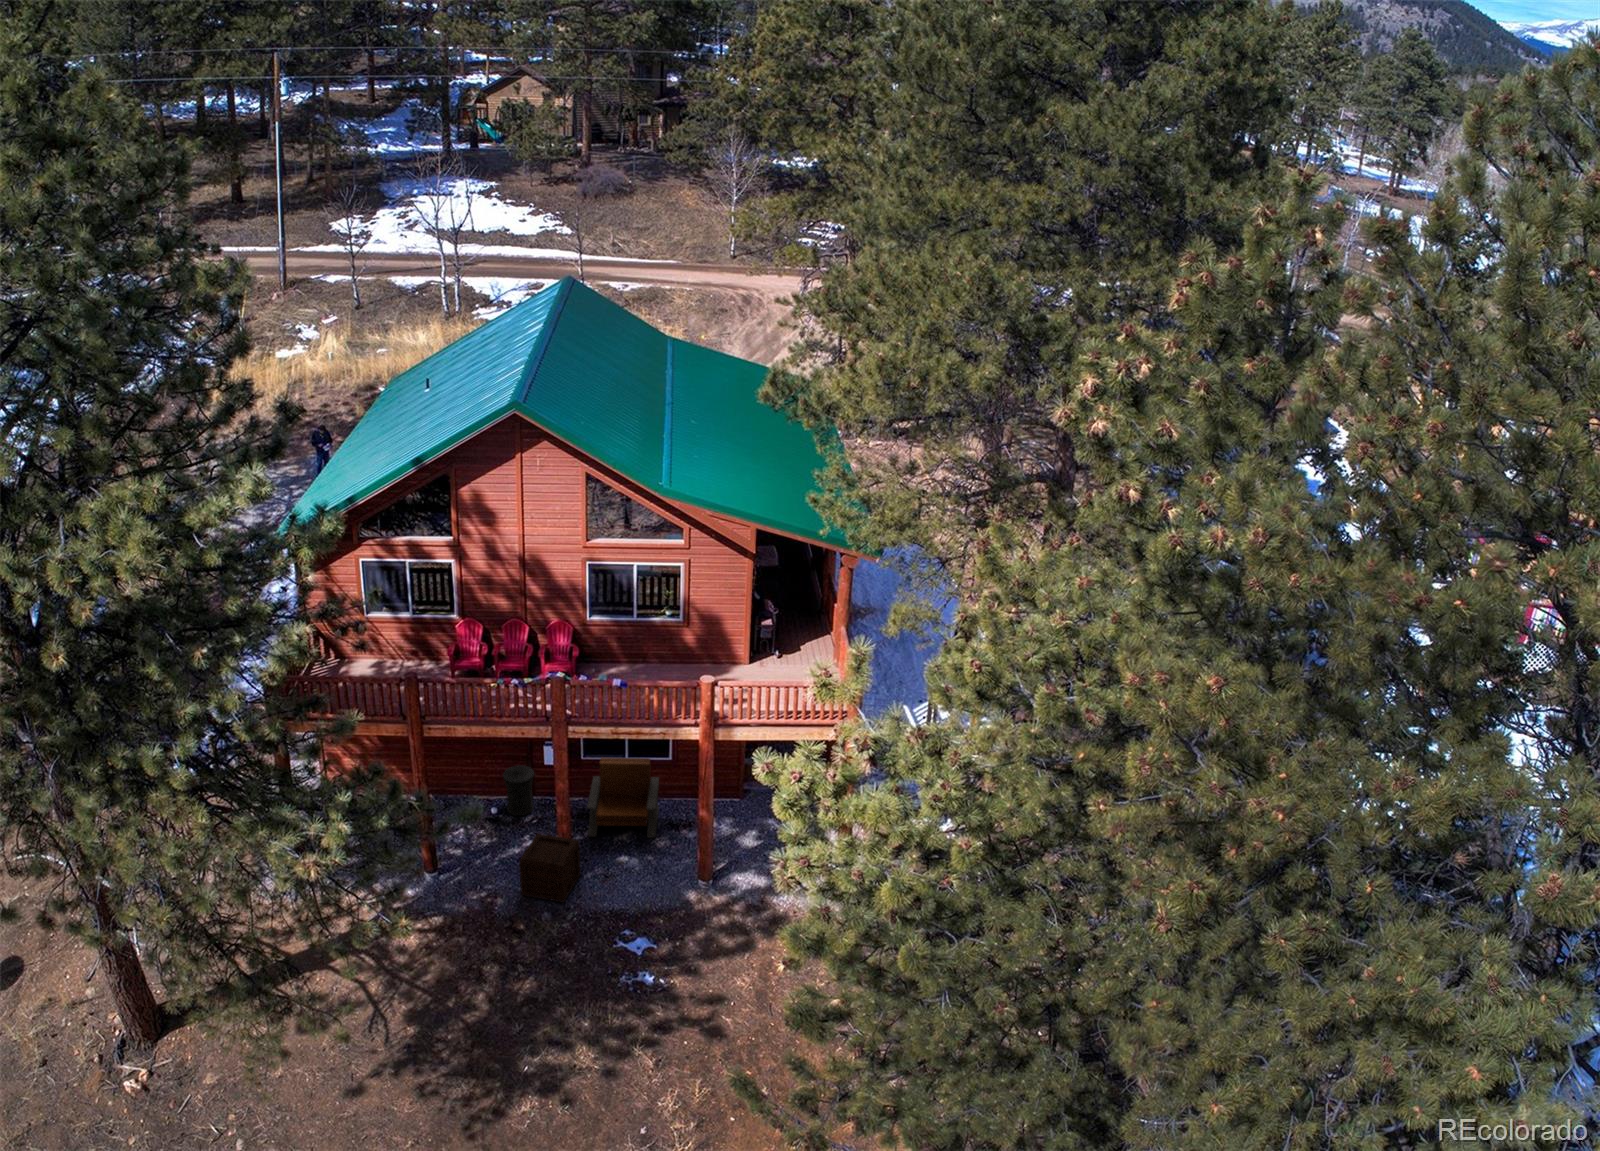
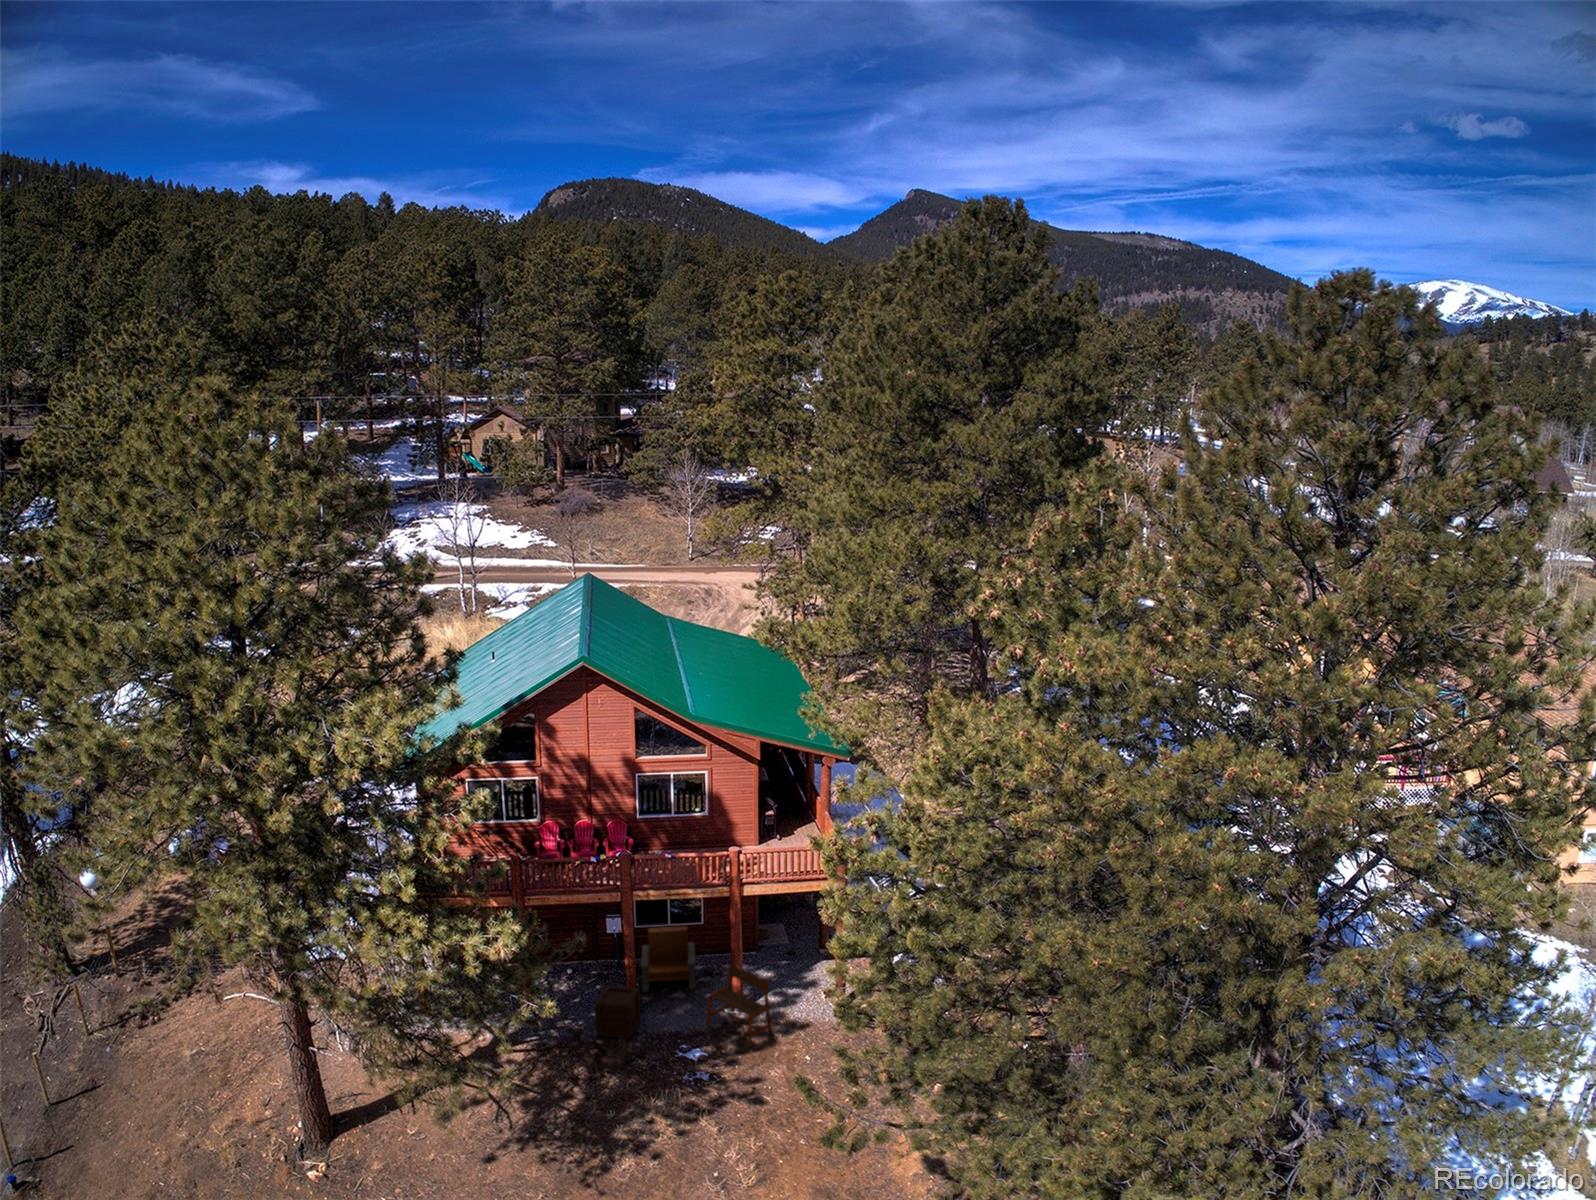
trash can: present [503,765,534,816] -> none [572,941,596,982]
bench: none [663,819,744,929] -> present [707,965,772,1047]

